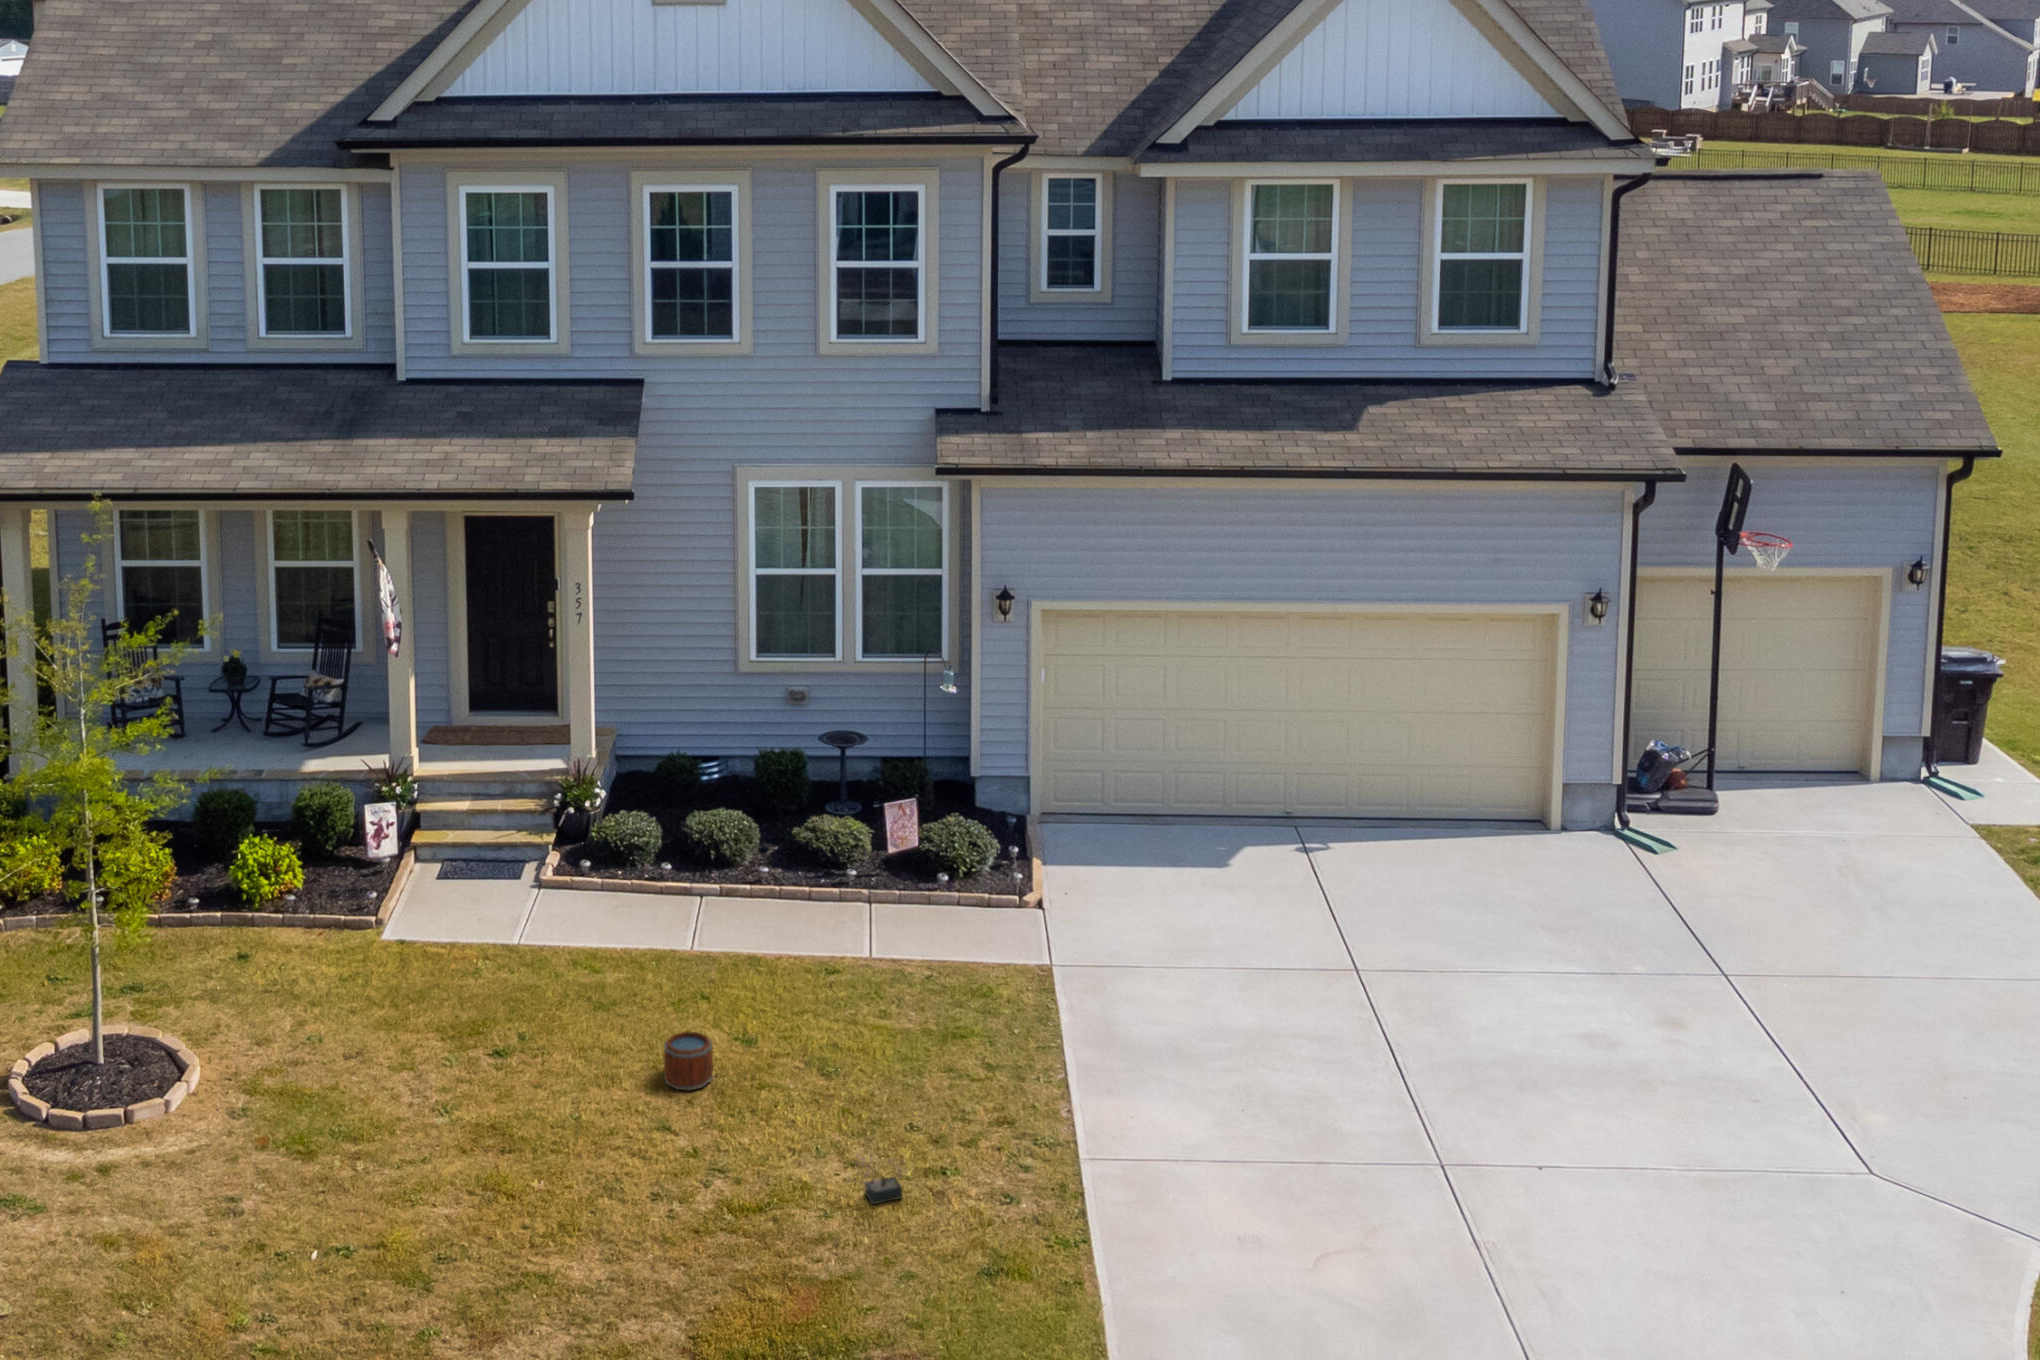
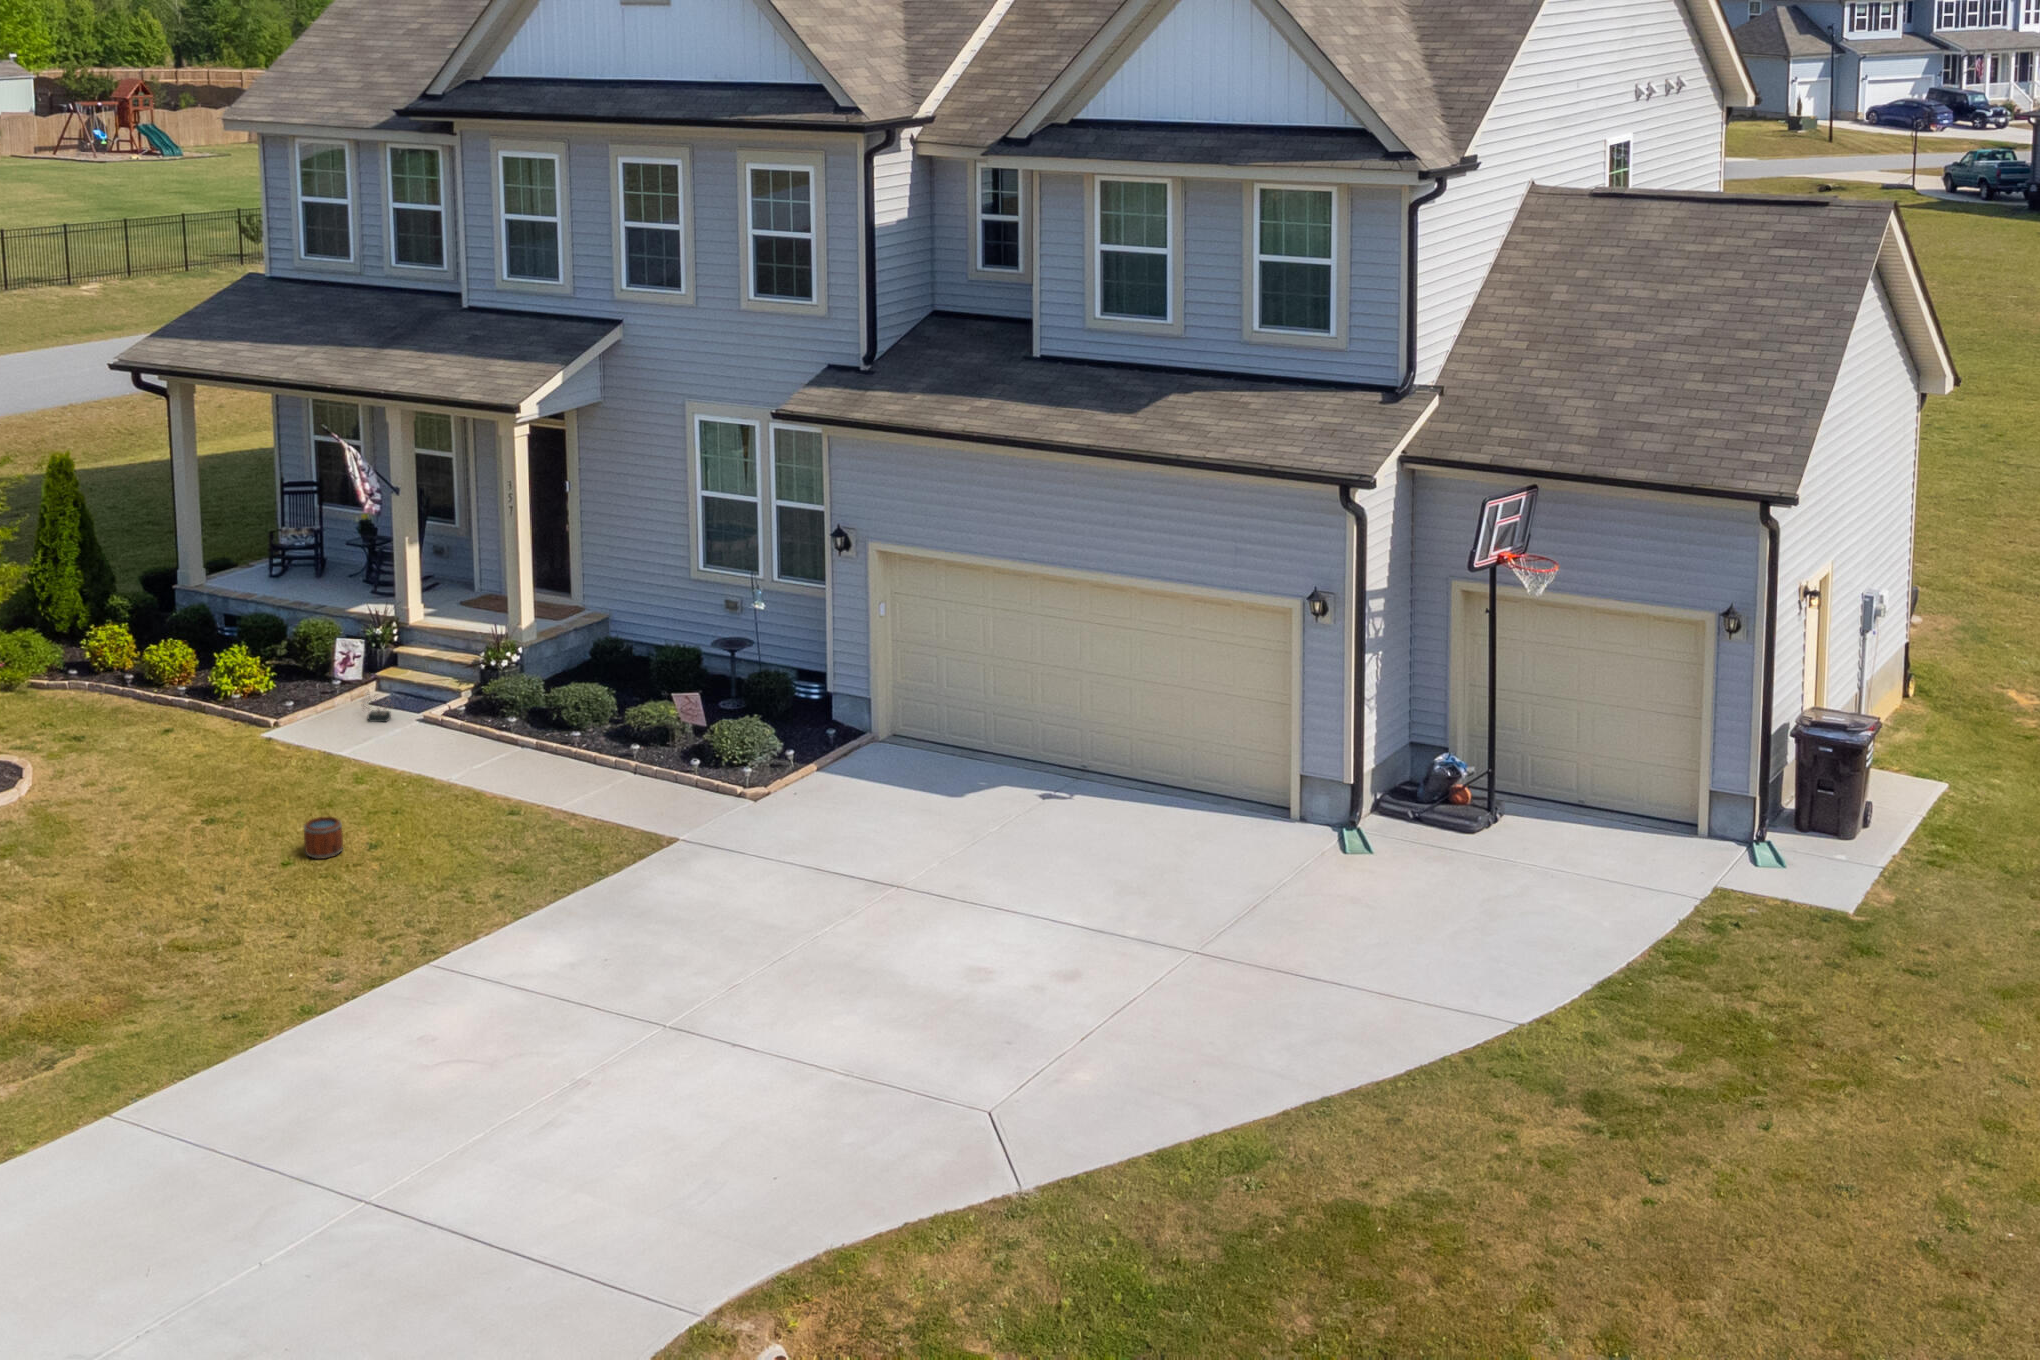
decorative plant: present [855,1155,902,1204] -> present [363,694,391,722]

